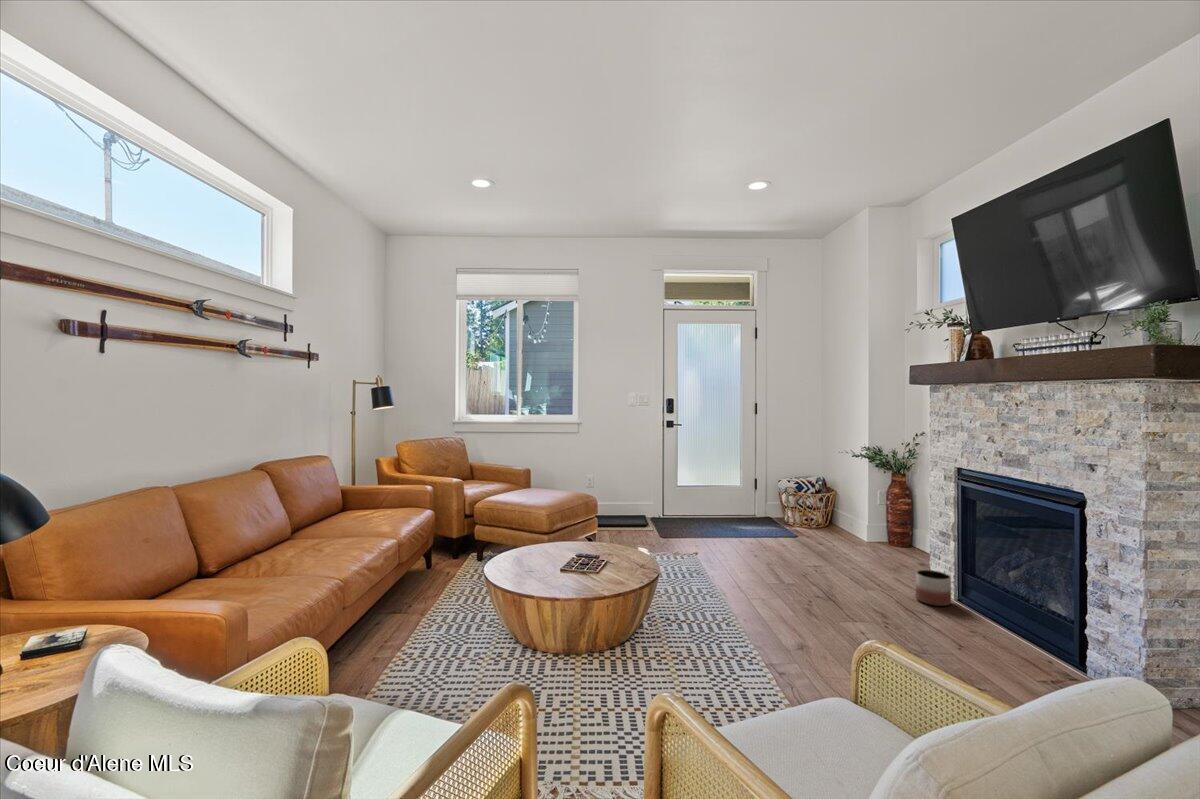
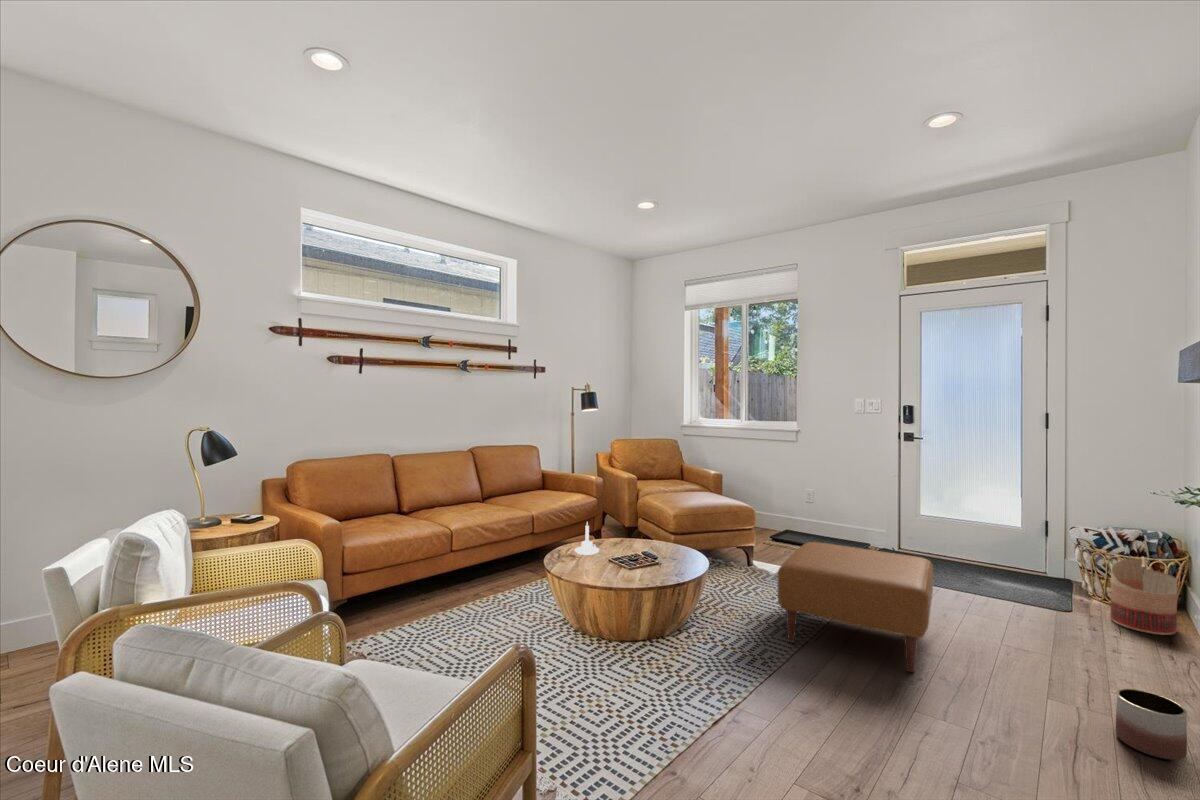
basket: none [821,493,854,541] -> present [1110,557,1177,635]
ottoman: none [680,515,816,605] -> present [778,542,933,672]
candle holder: none [516,532,544,571] -> present [575,522,599,555]

